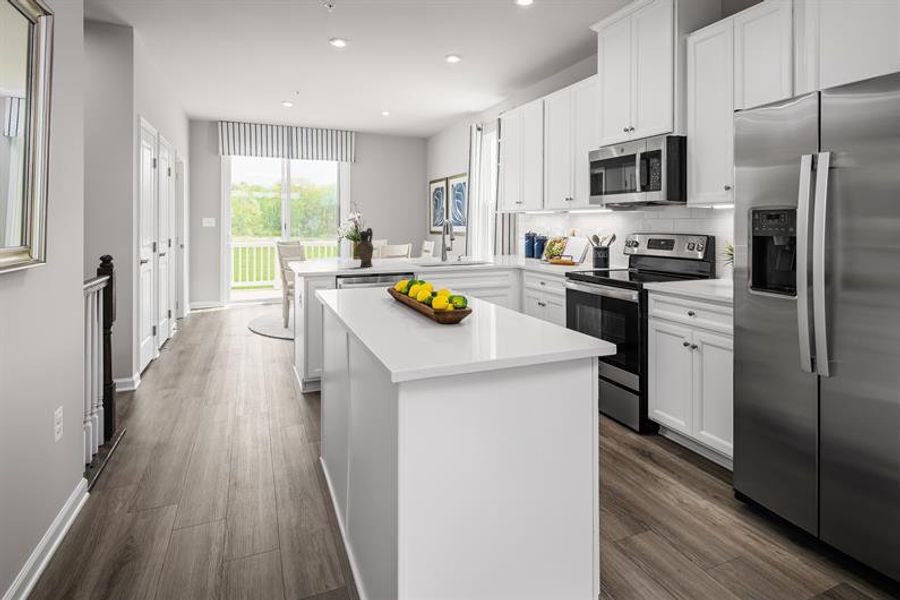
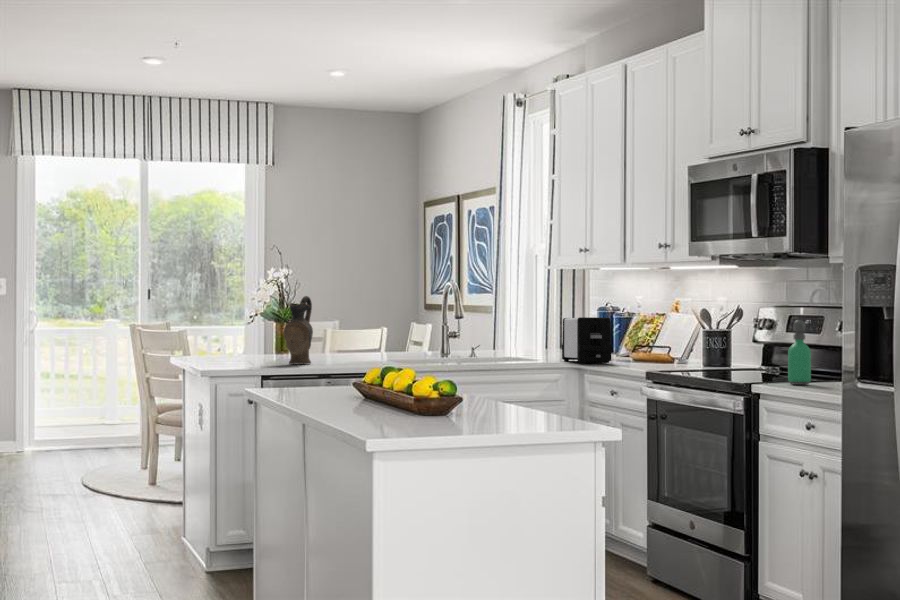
toaster: none [511,240,541,266] -> present [562,317,612,363]
soap dispenser: none [666,243,682,283] -> present [788,320,811,385]

